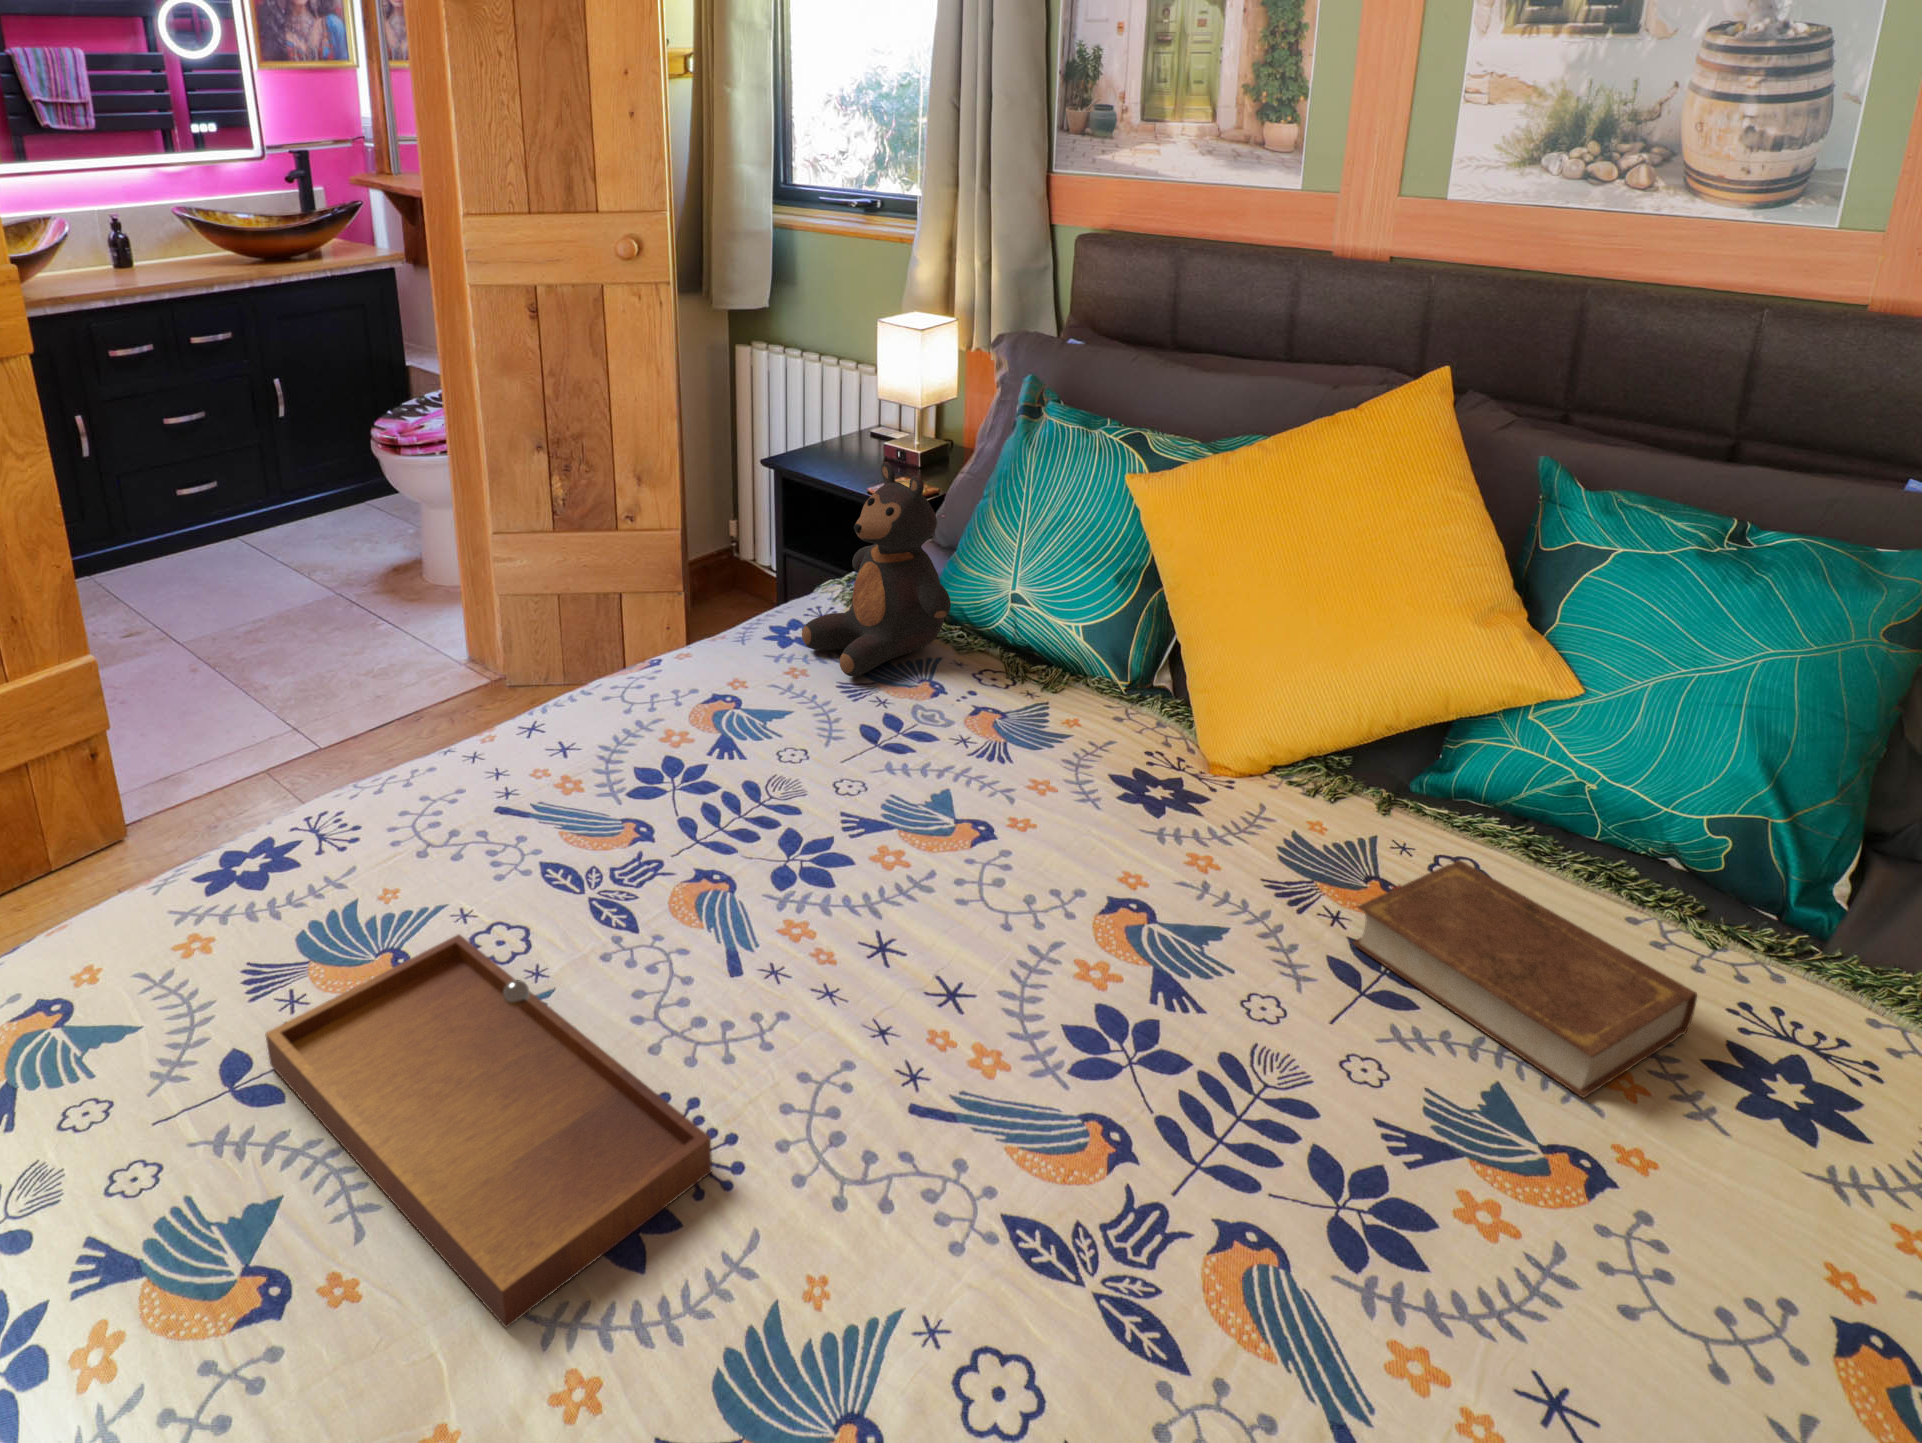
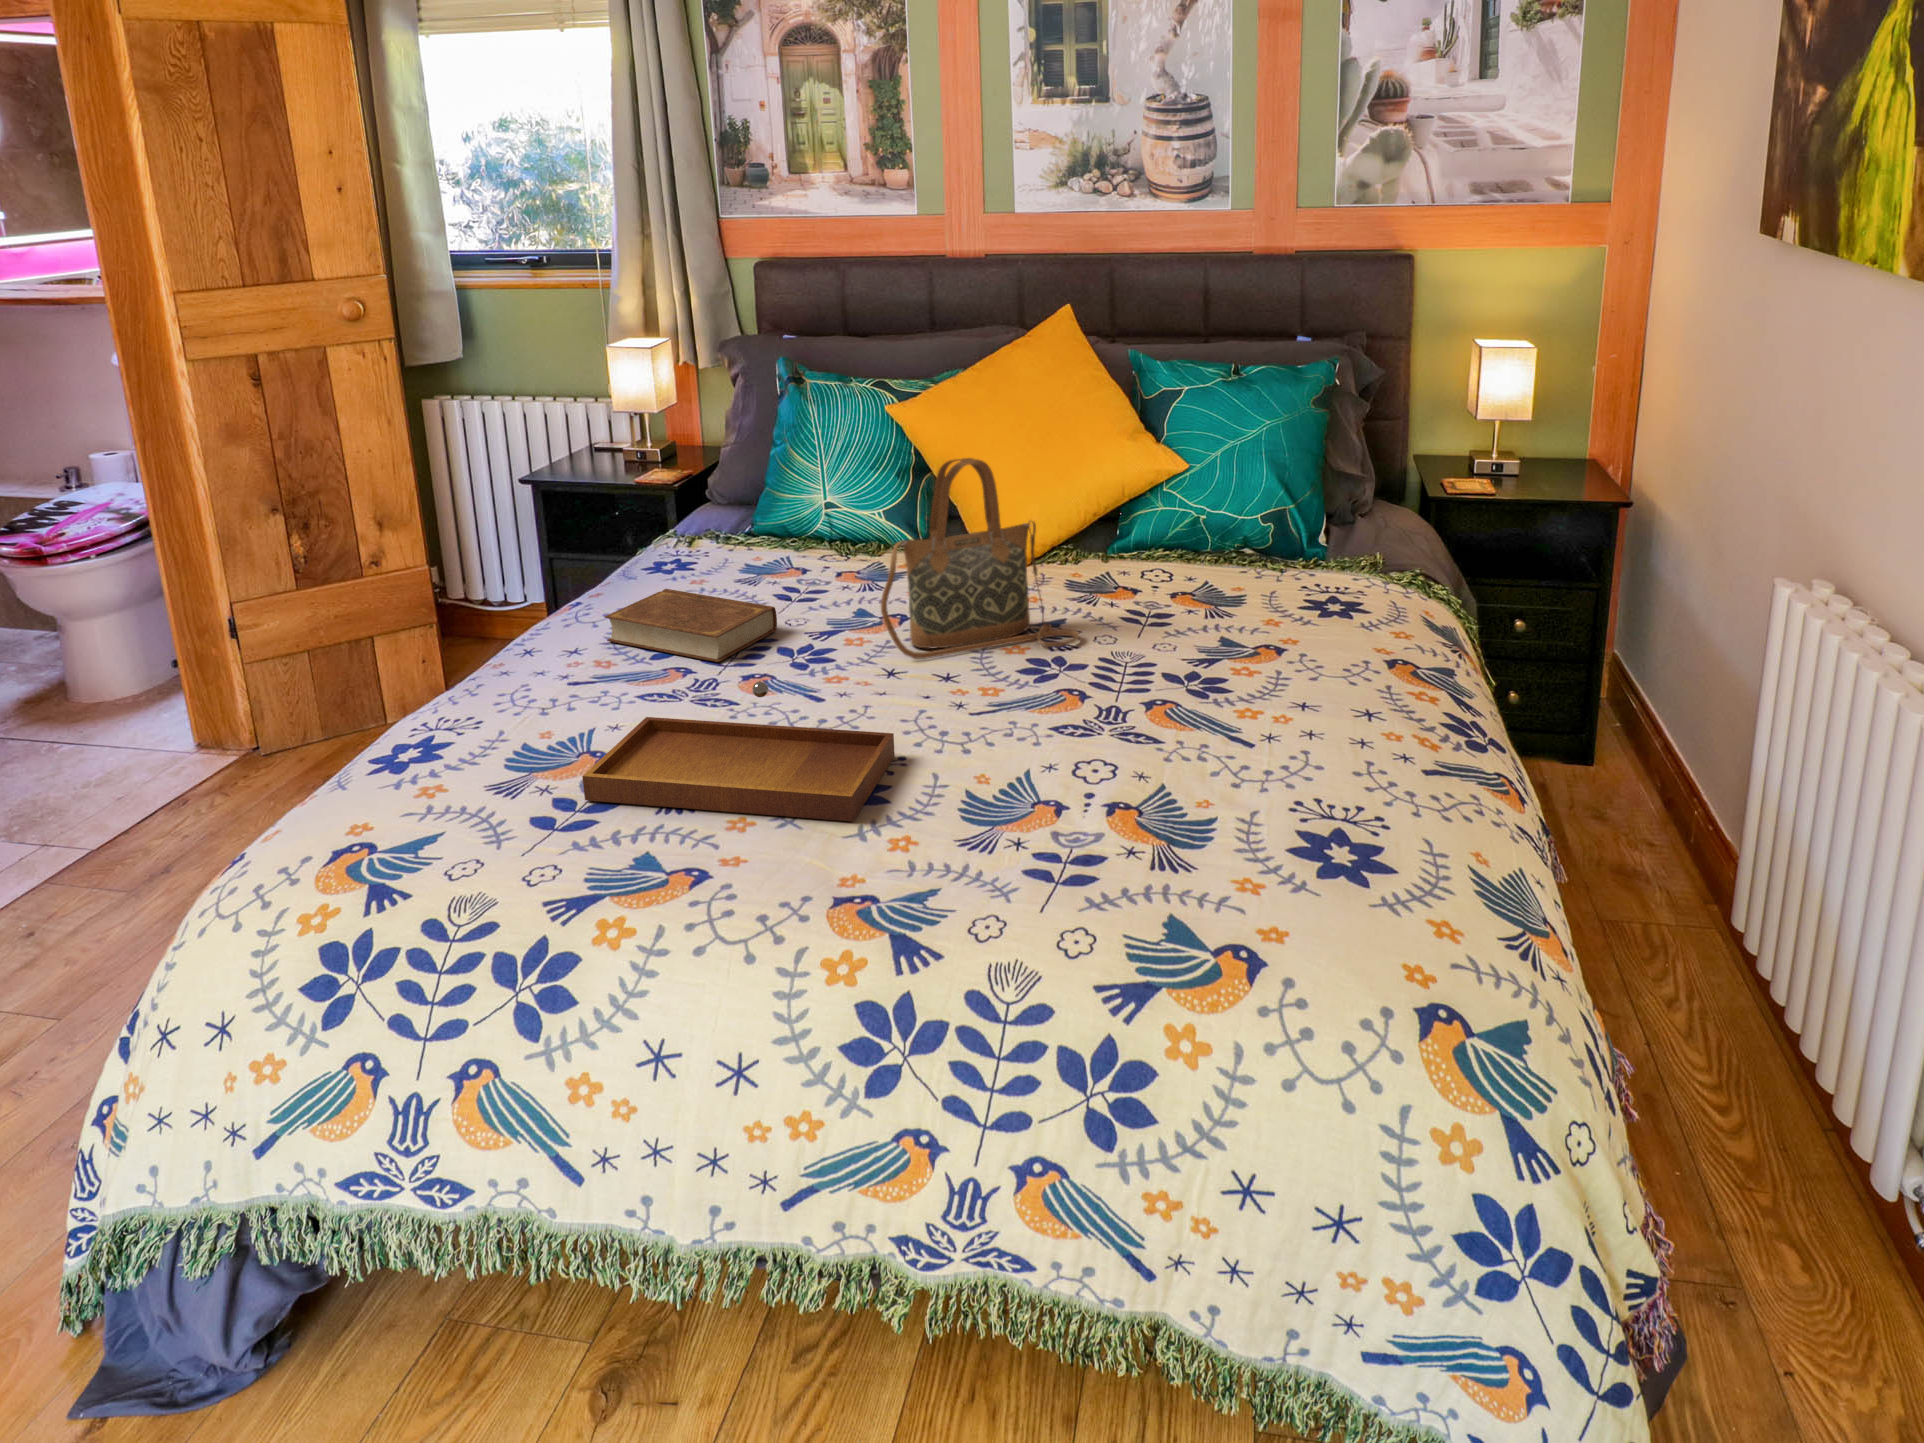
teddy bear: present [802,462,951,677] -> none [686,420,800,574]
handbag: none [891,634,1219,1000] -> present [881,458,1080,659]
book: present [1353,860,1697,1098] -> present [605,589,777,662]

